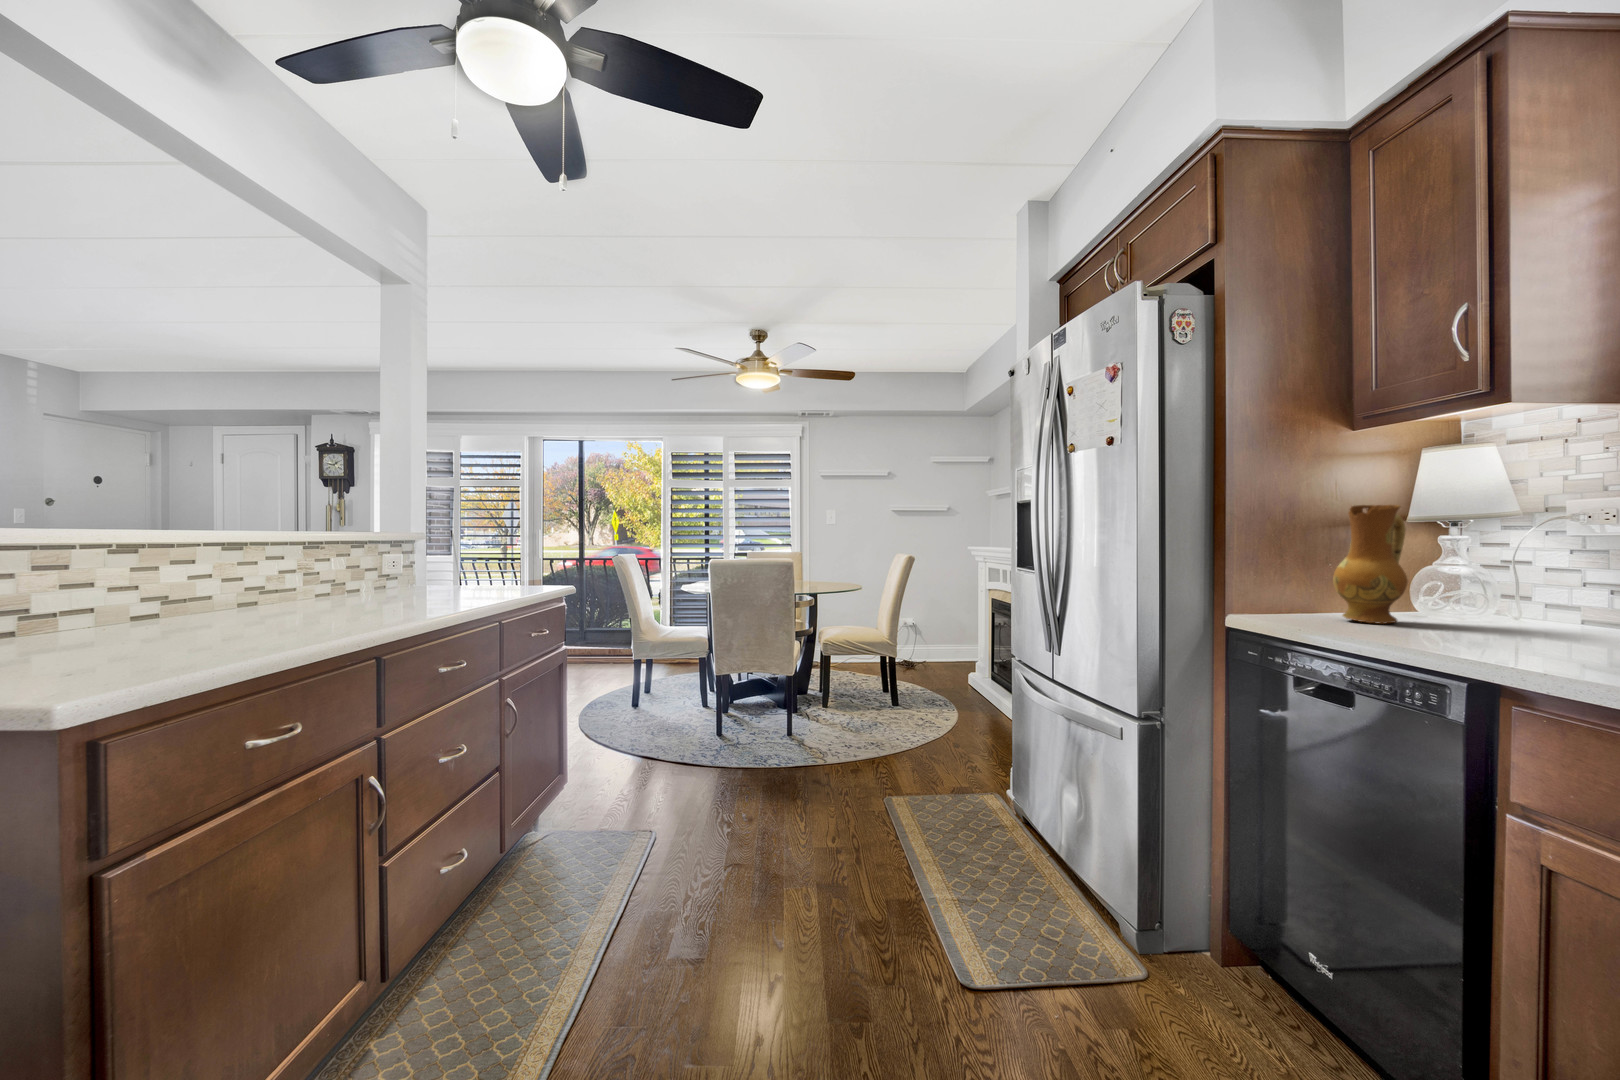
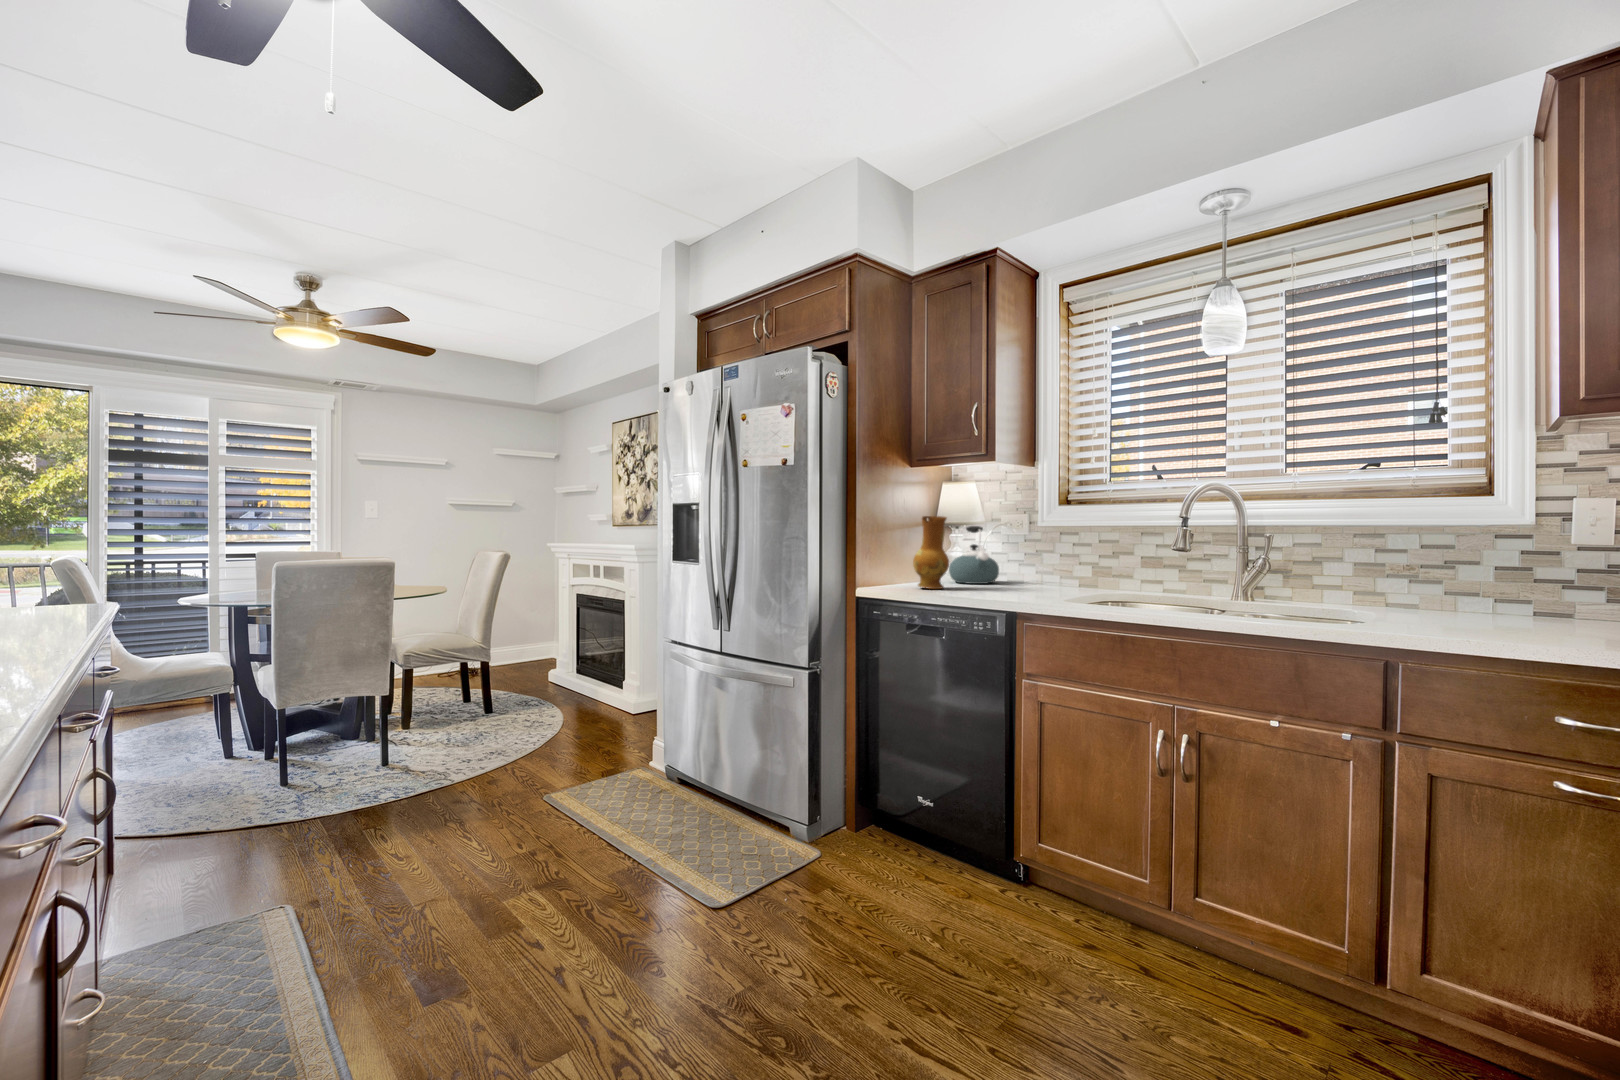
kettle: none [1439,520,1560,621] -> present [949,526,999,584]

